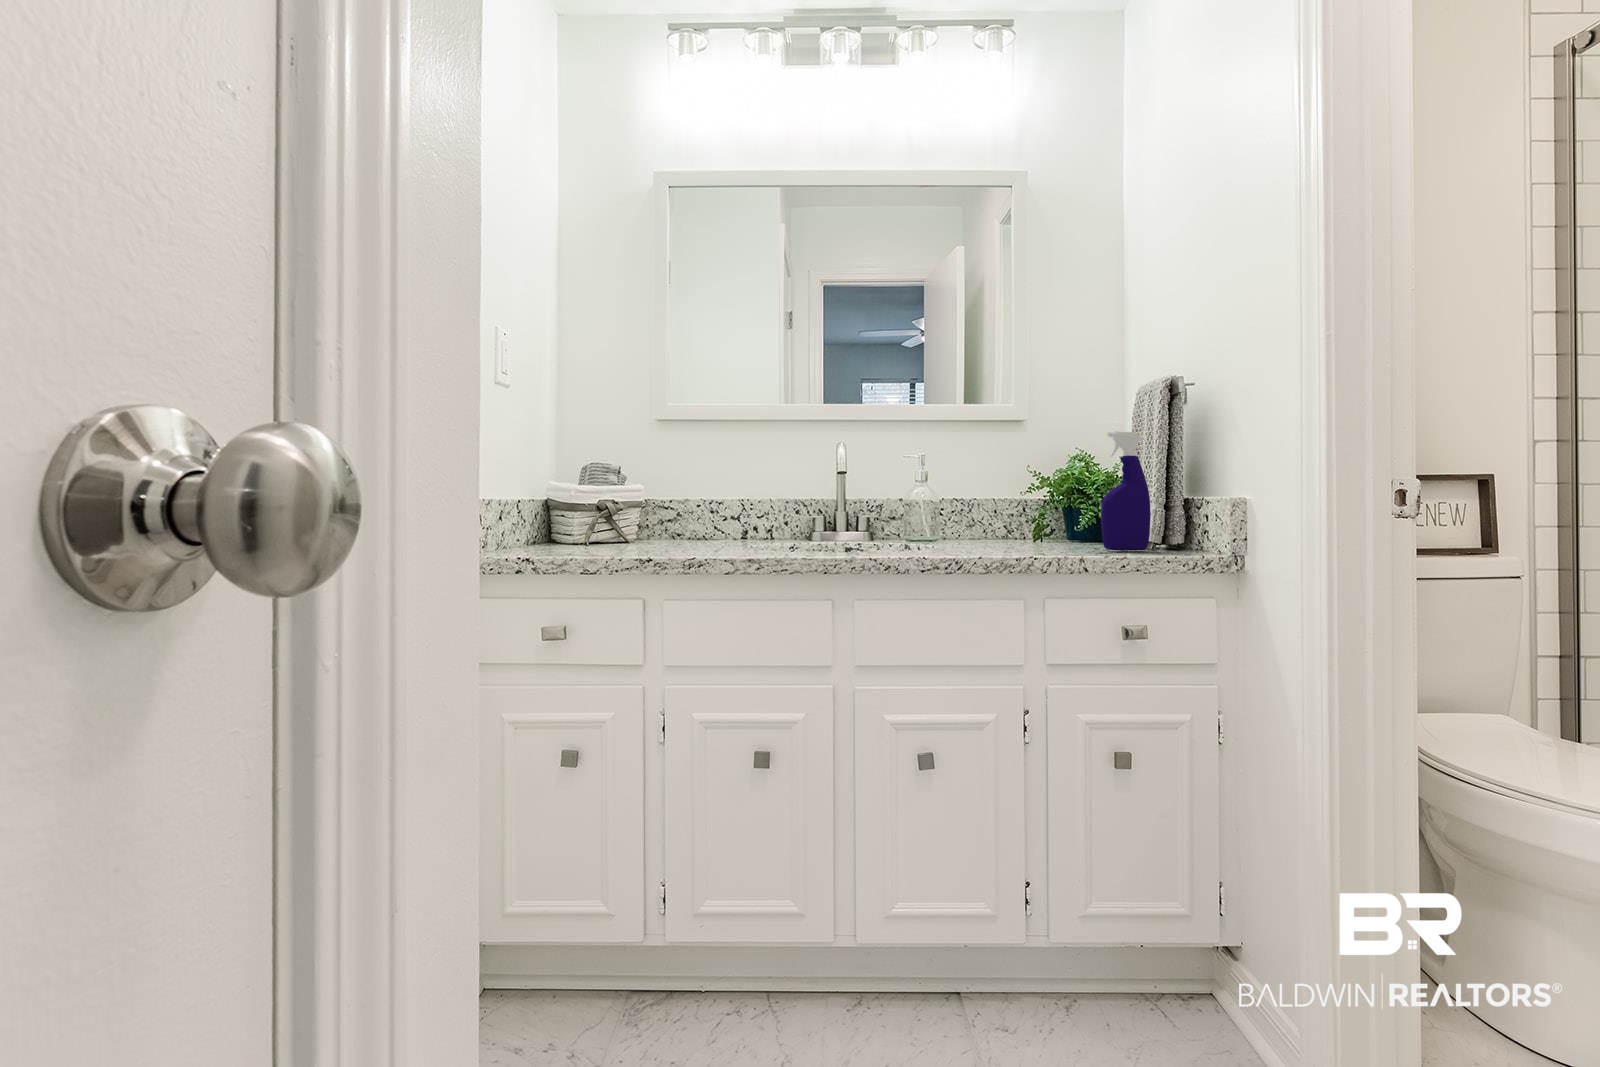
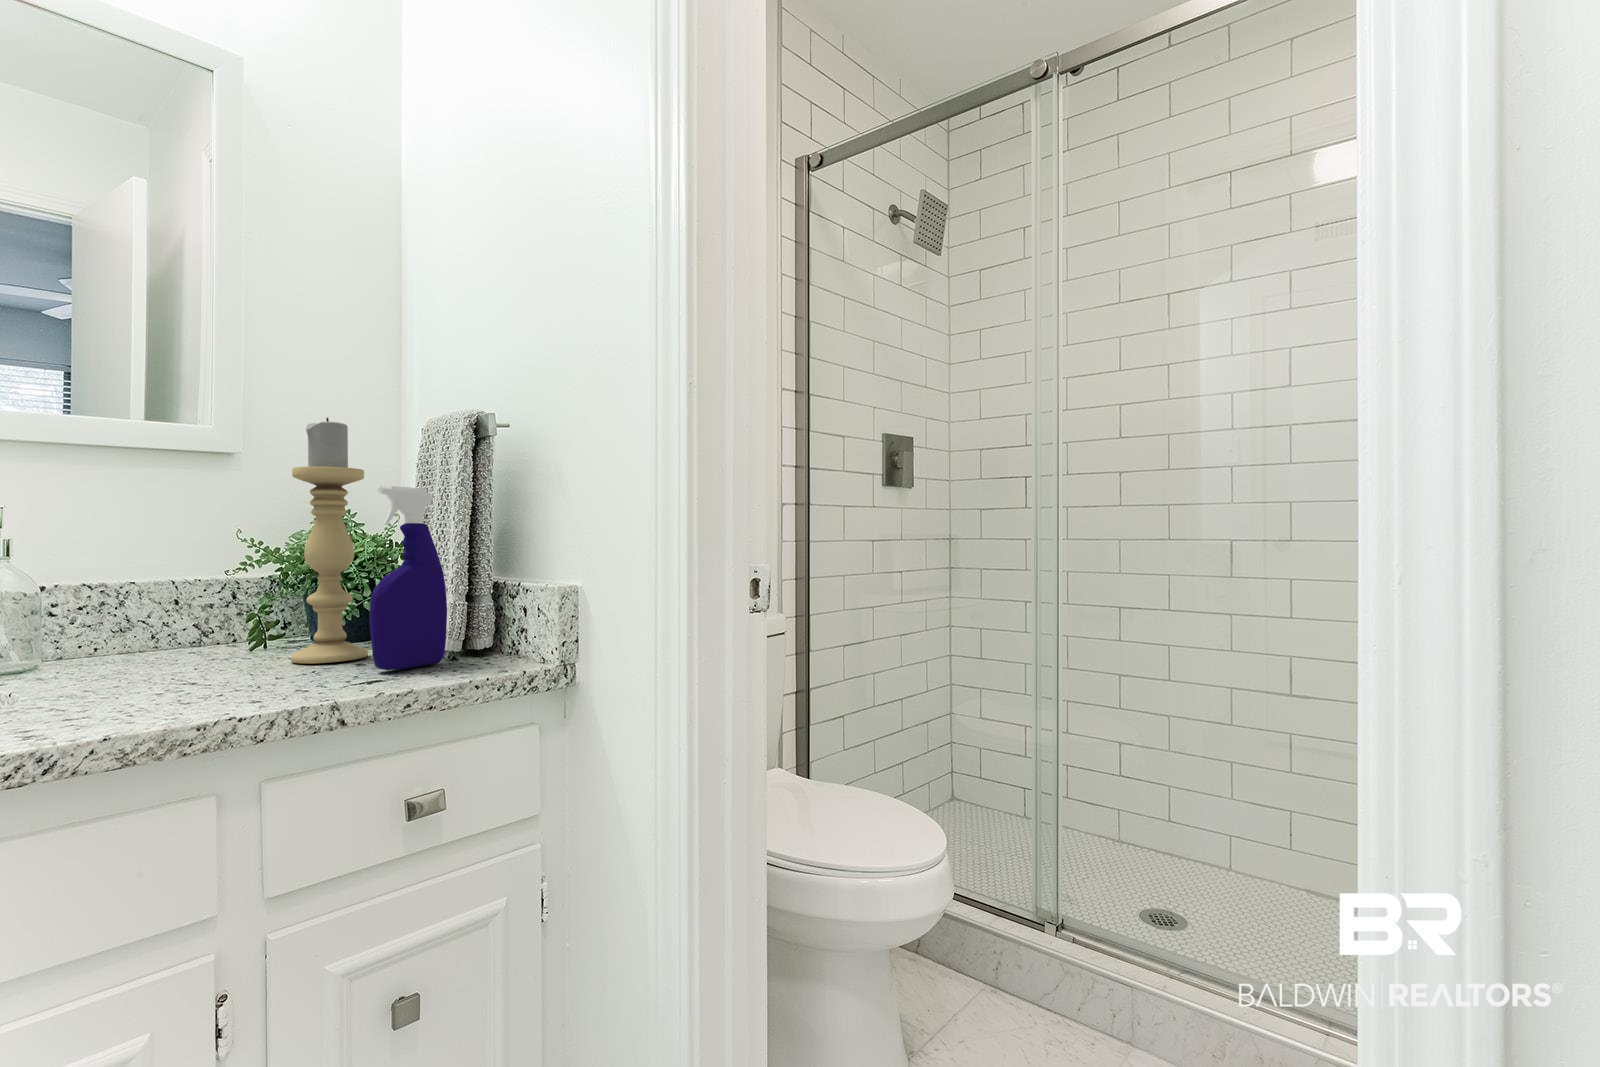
candle holder: none [1056,392,1100,547] -> present [291,418,368,663]

